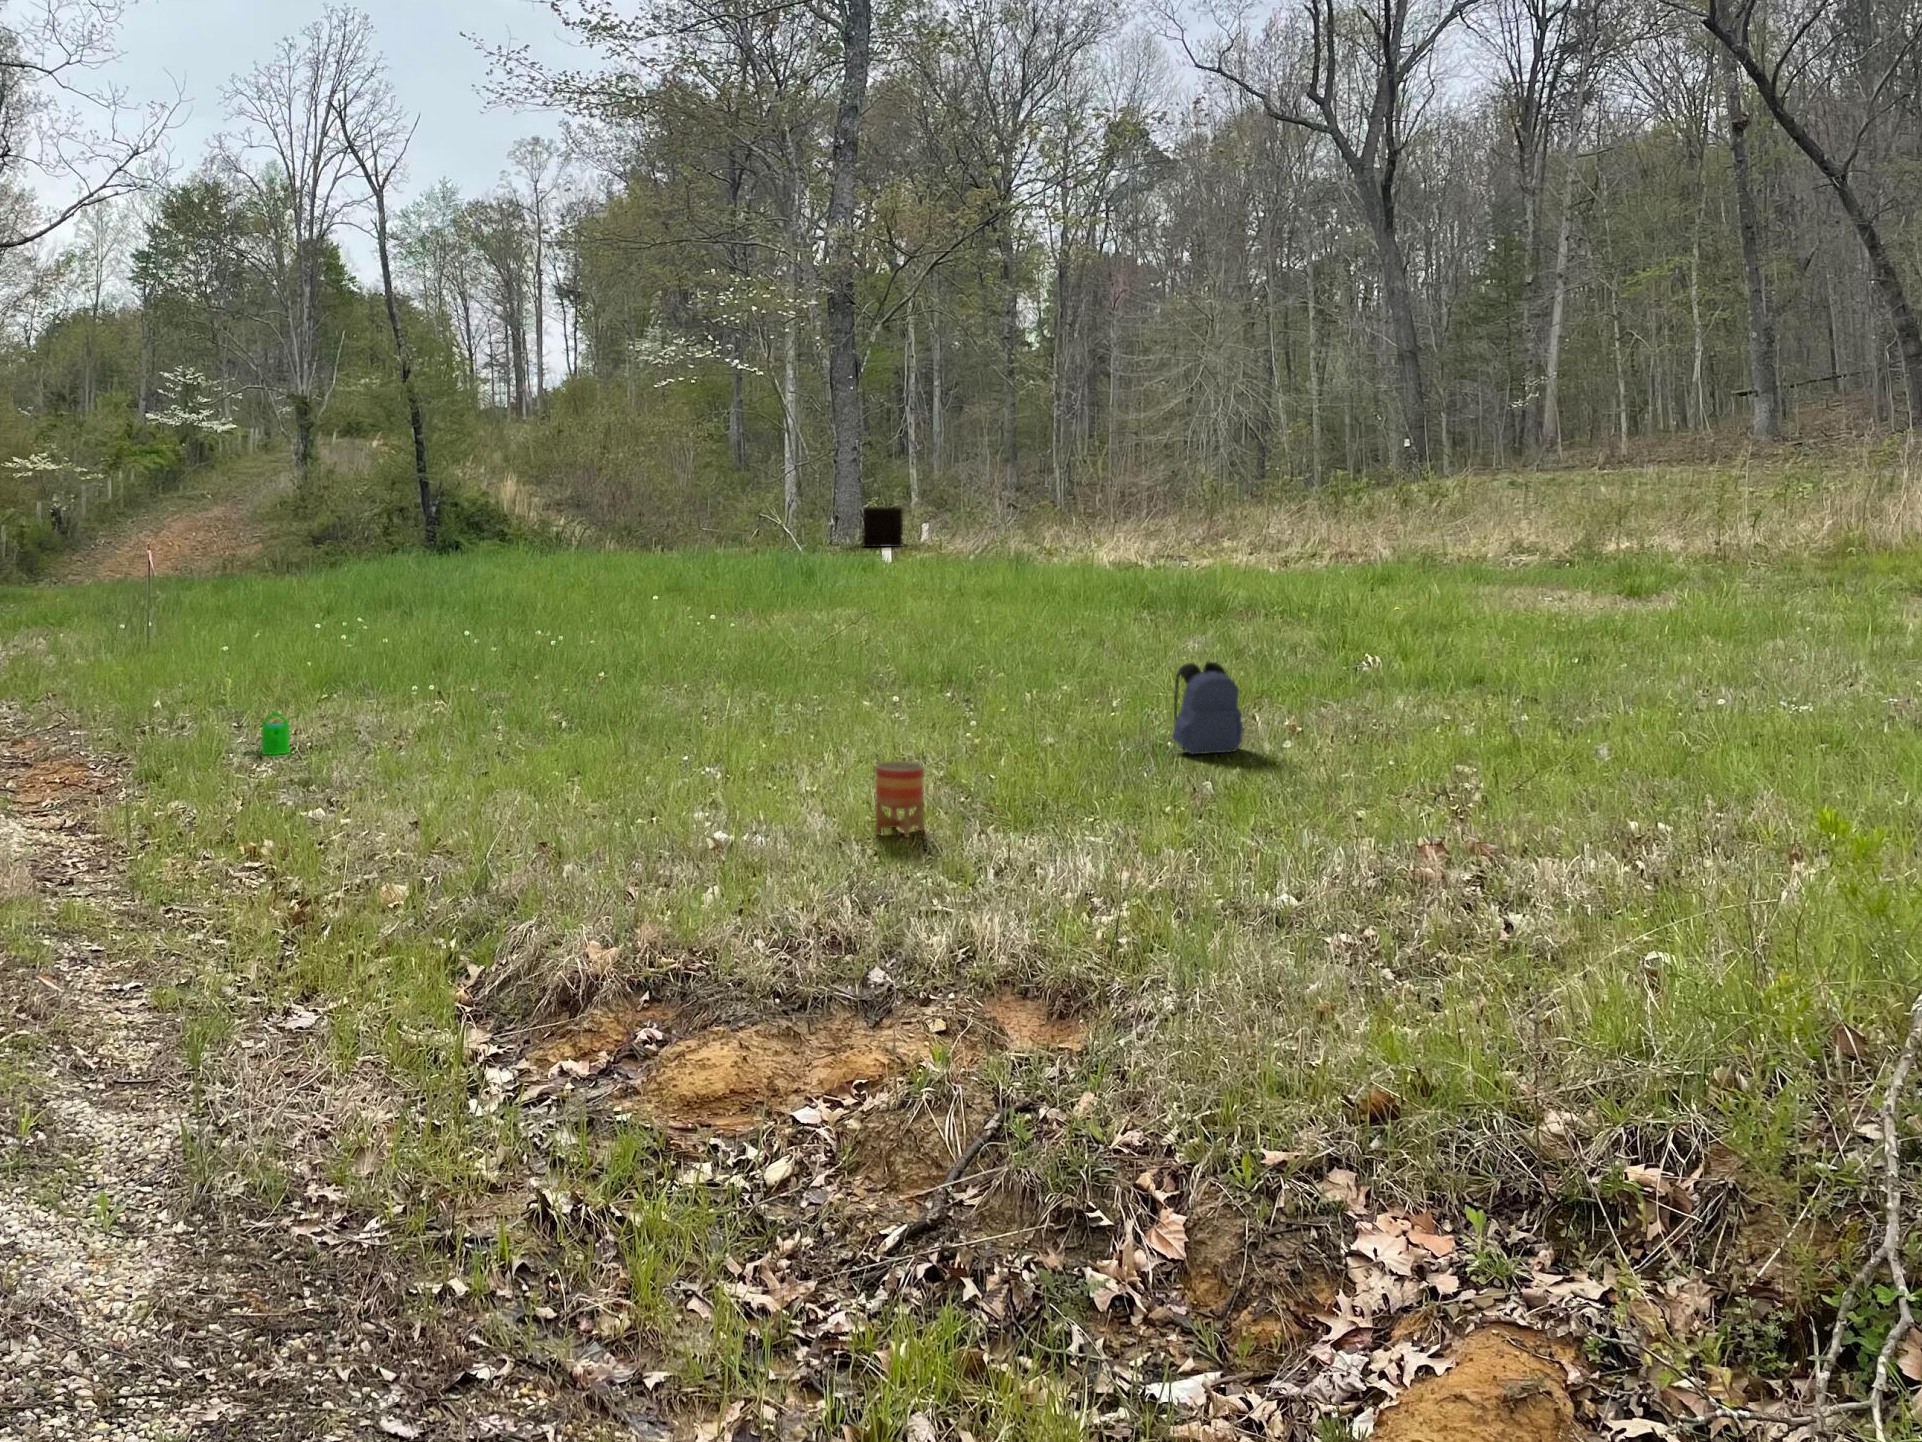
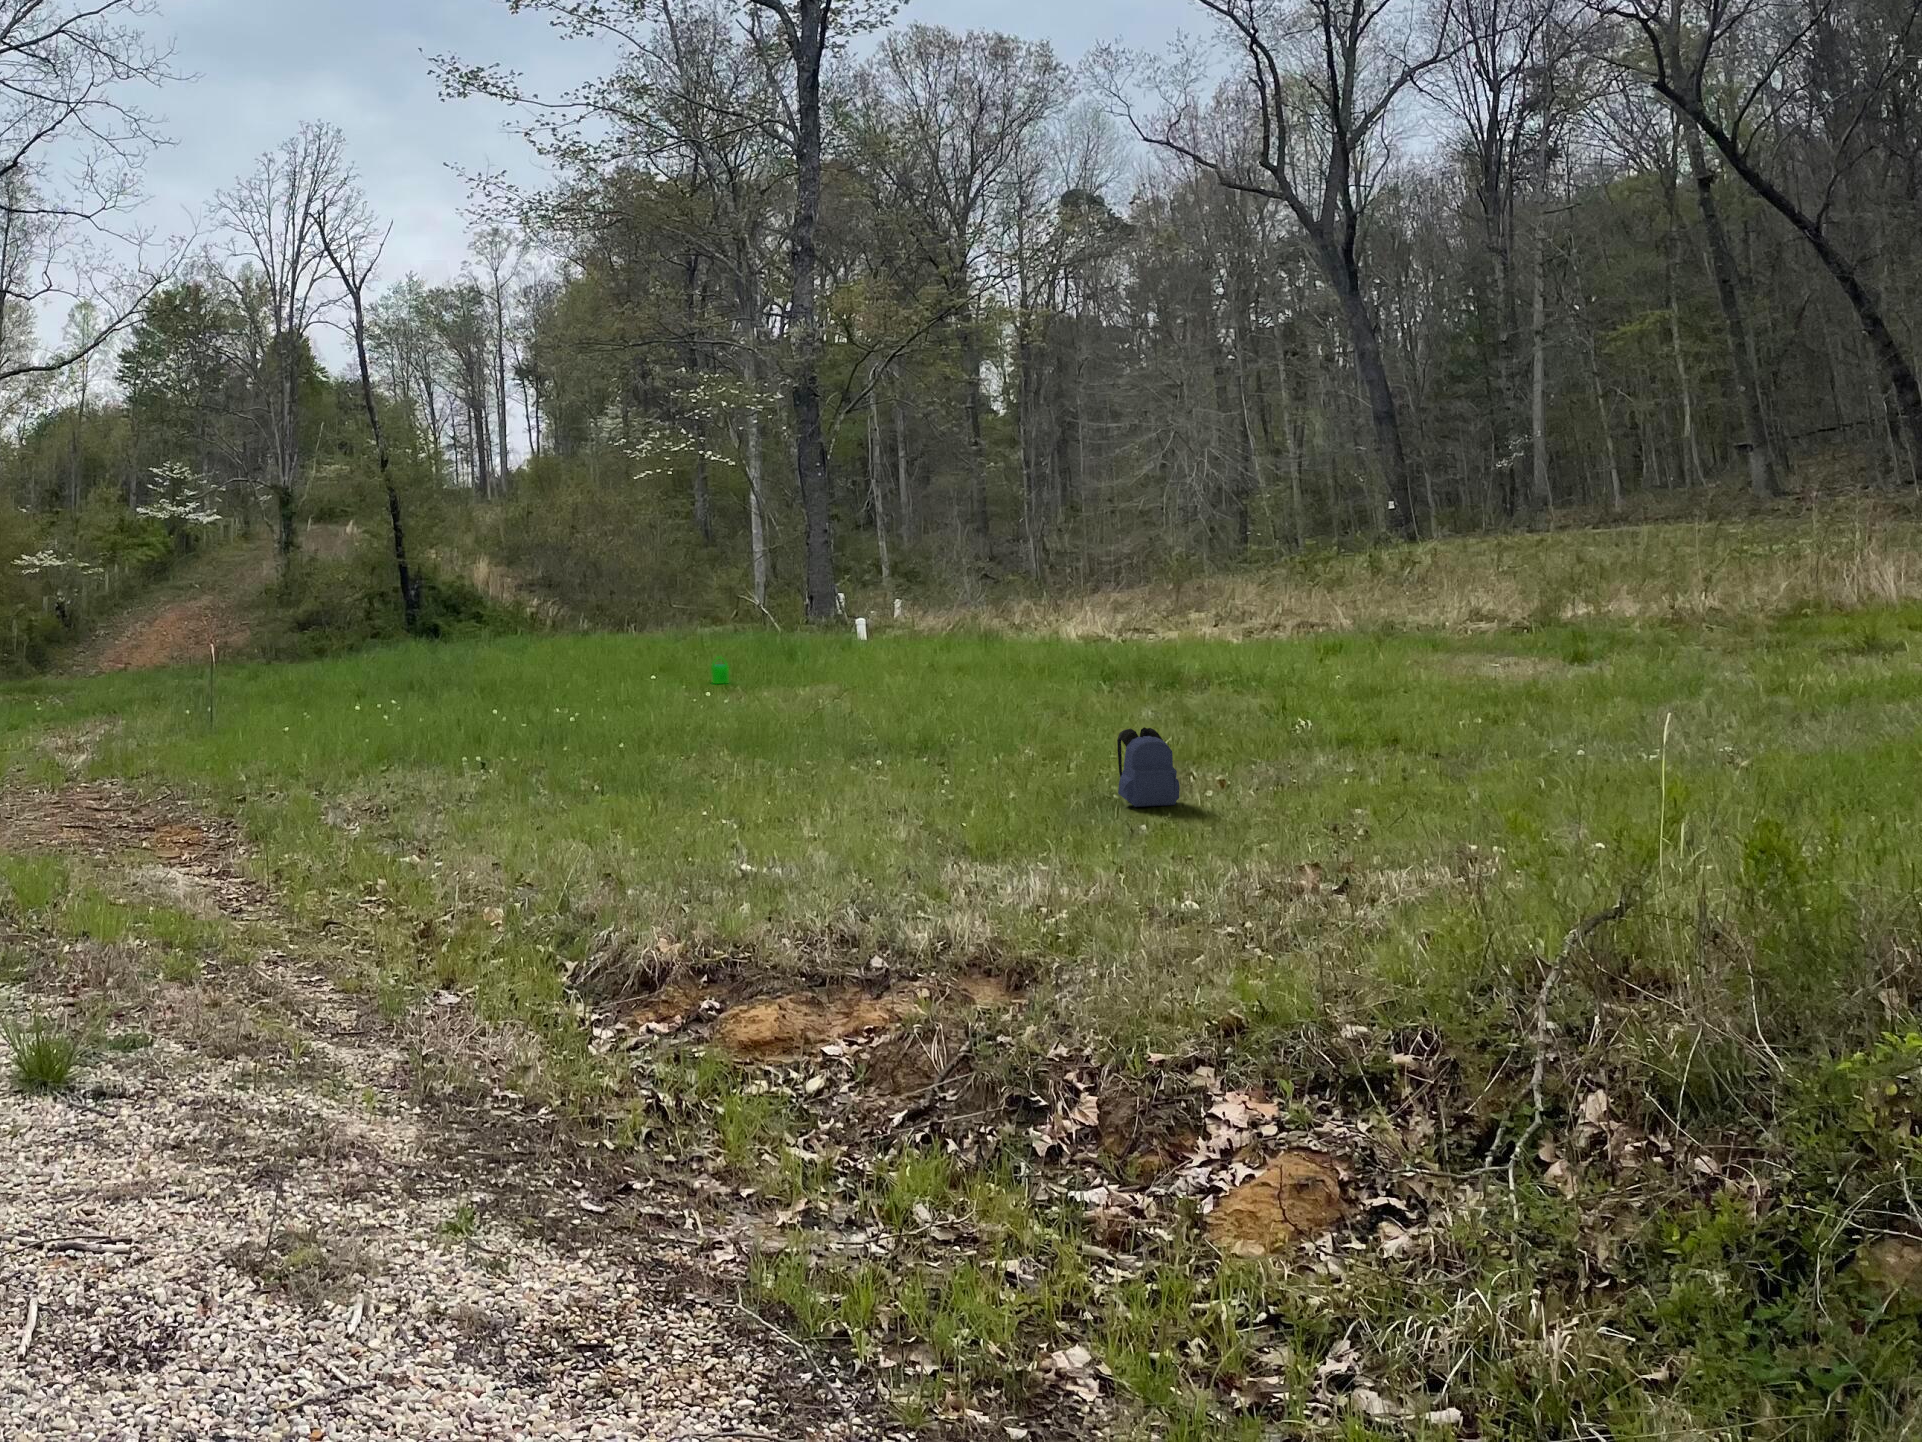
wooden crate: present [862,507,903,547] -> none [837,584,878,623]
watering can: present [261,712,290,755] -> present [711,657,729,684]
planter: present [875,761,924,837] -> none [867,807,909,868]

